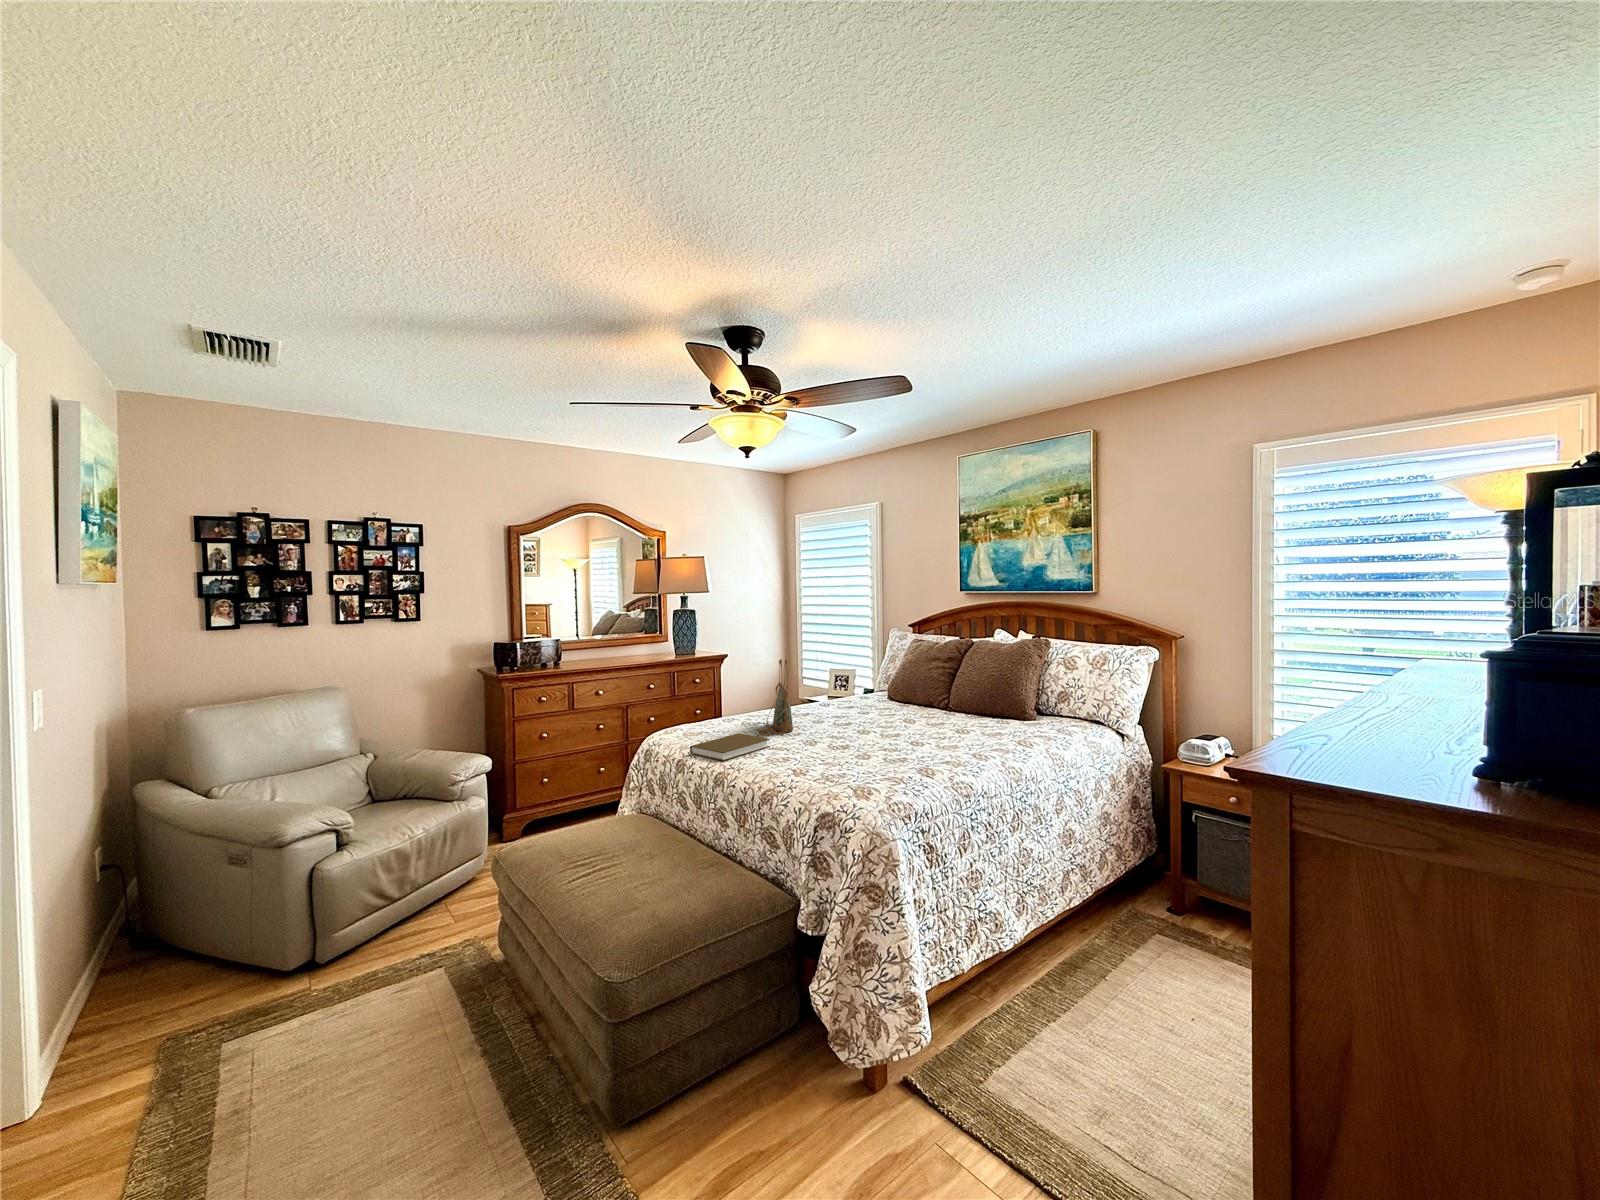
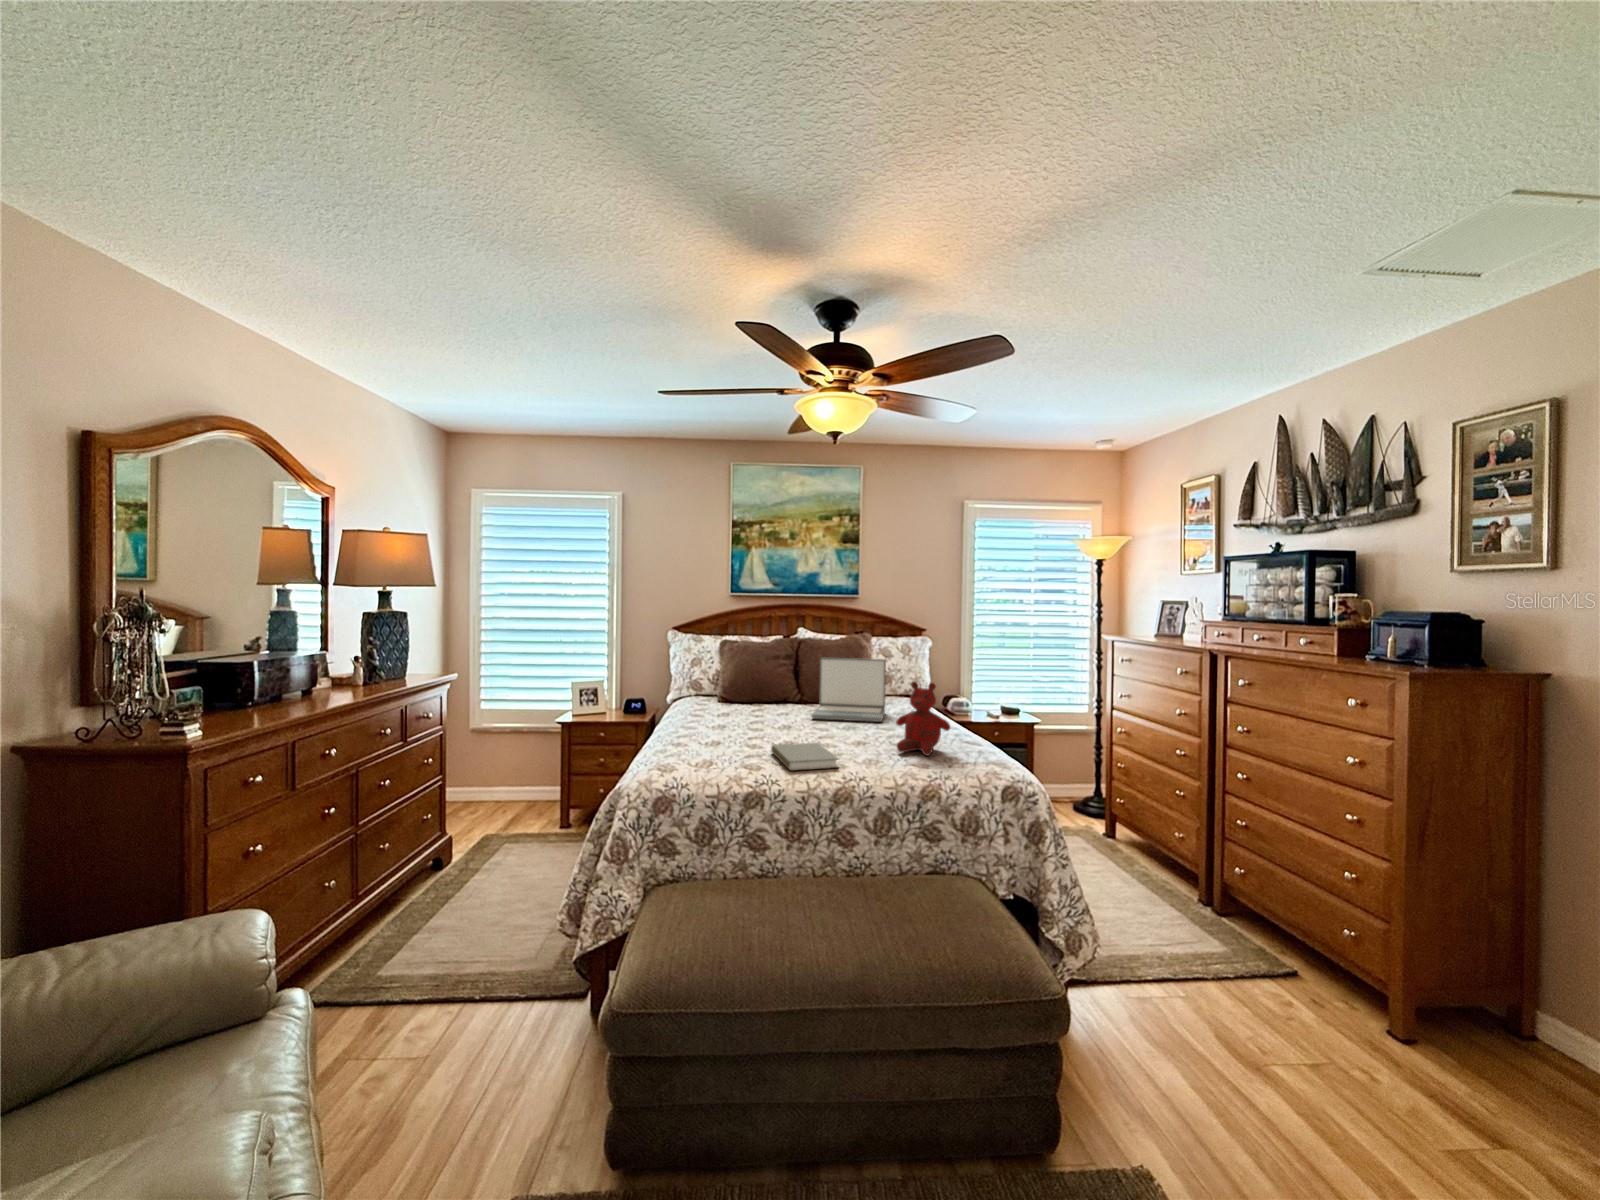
handbag: present [758,659,793,736] -> none [719,662,785,745]
laptop: none [879,661,972,738] -> present [811,657,886,722]
teddy bear: none [806,691,858,772] -> present [896,682,950,755]

